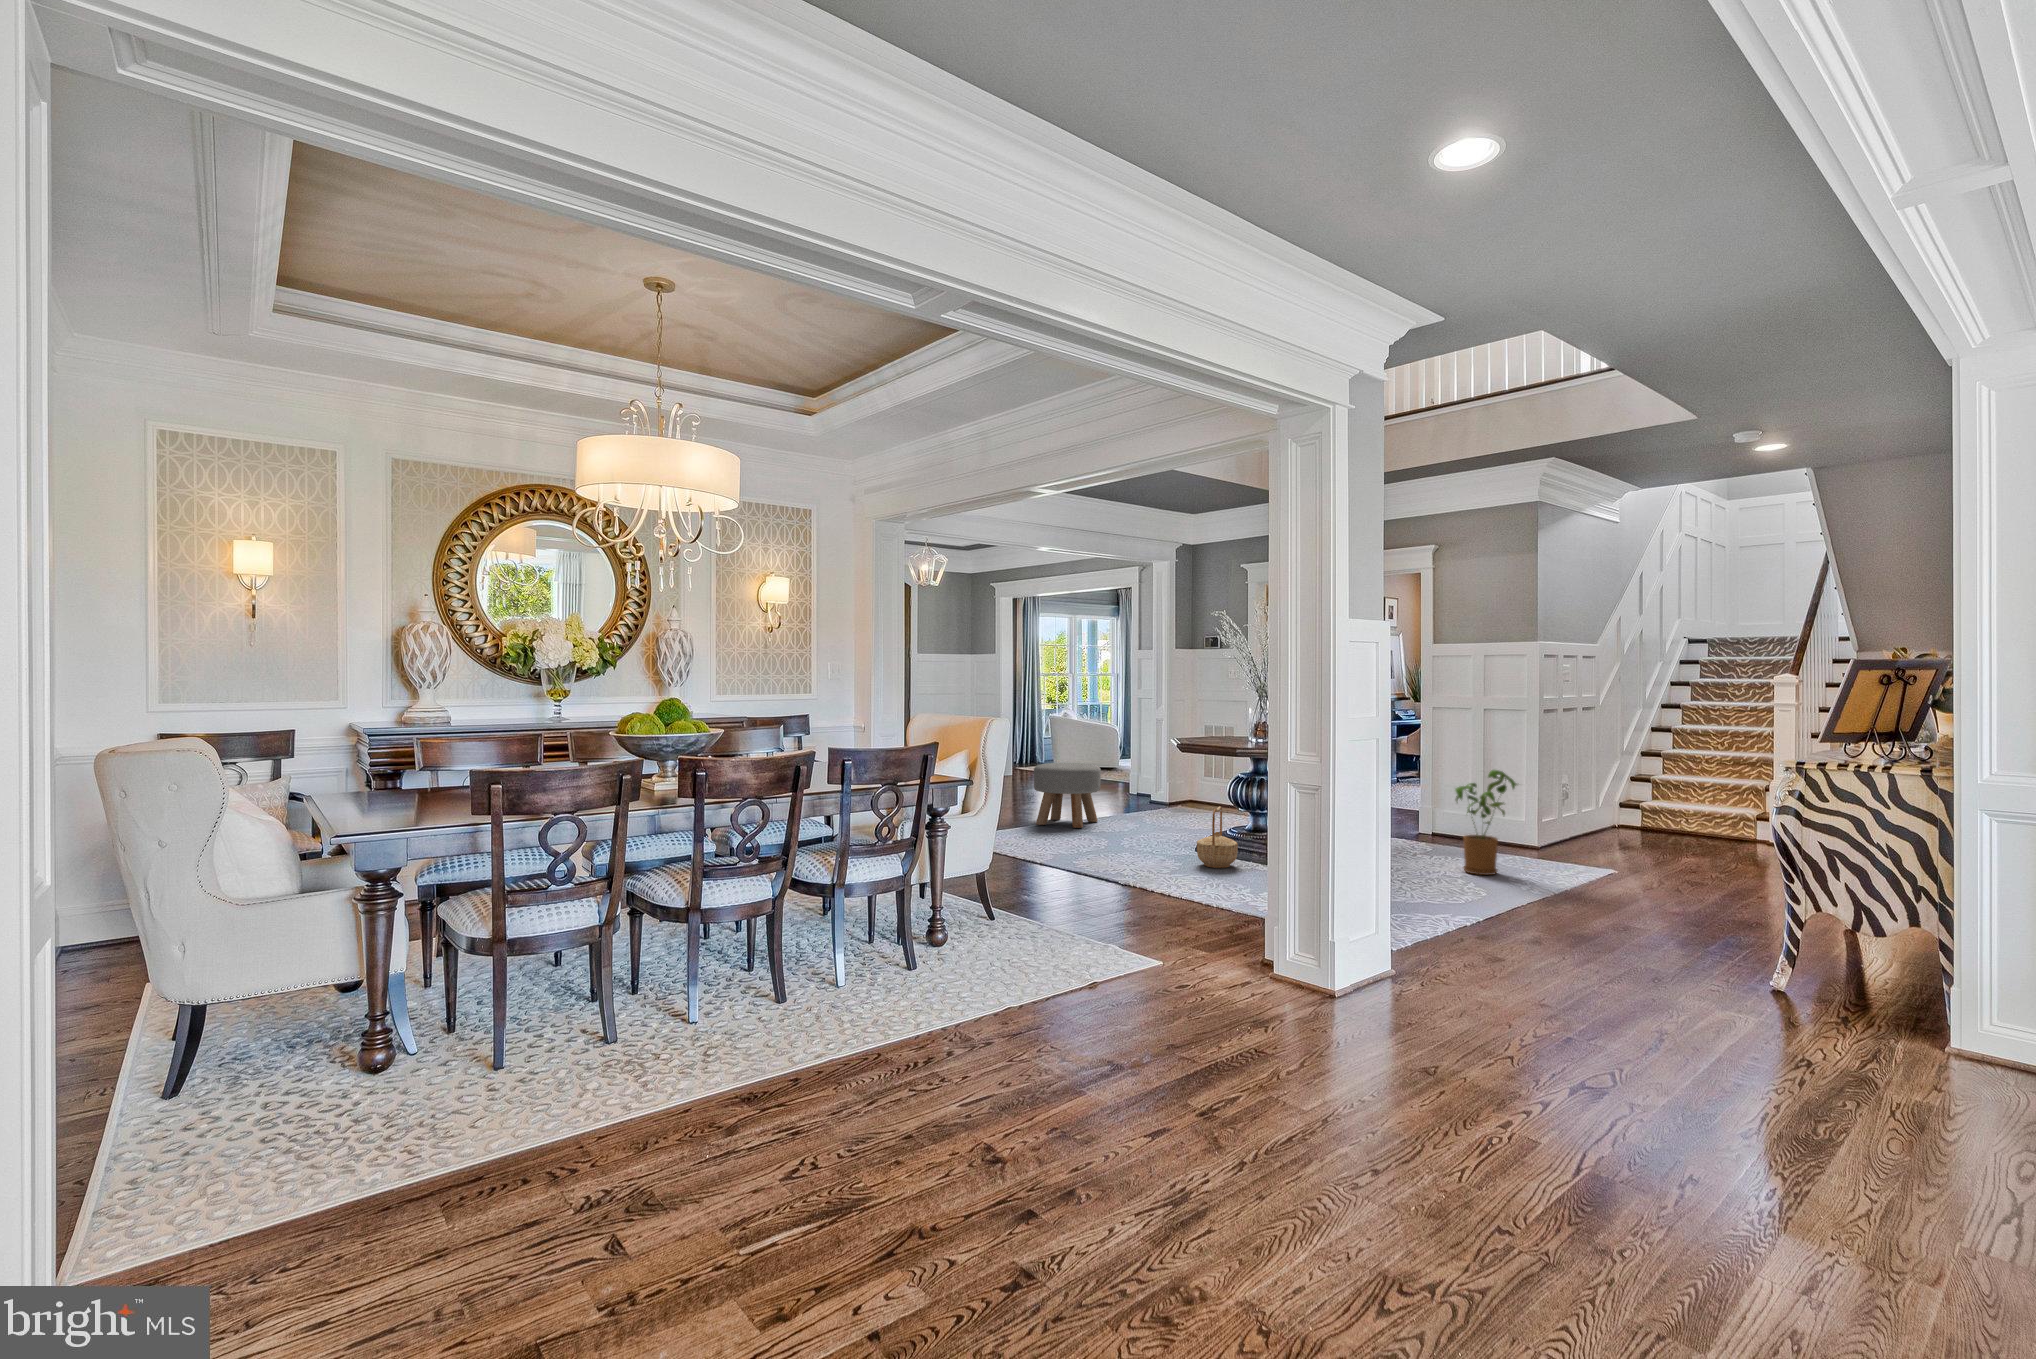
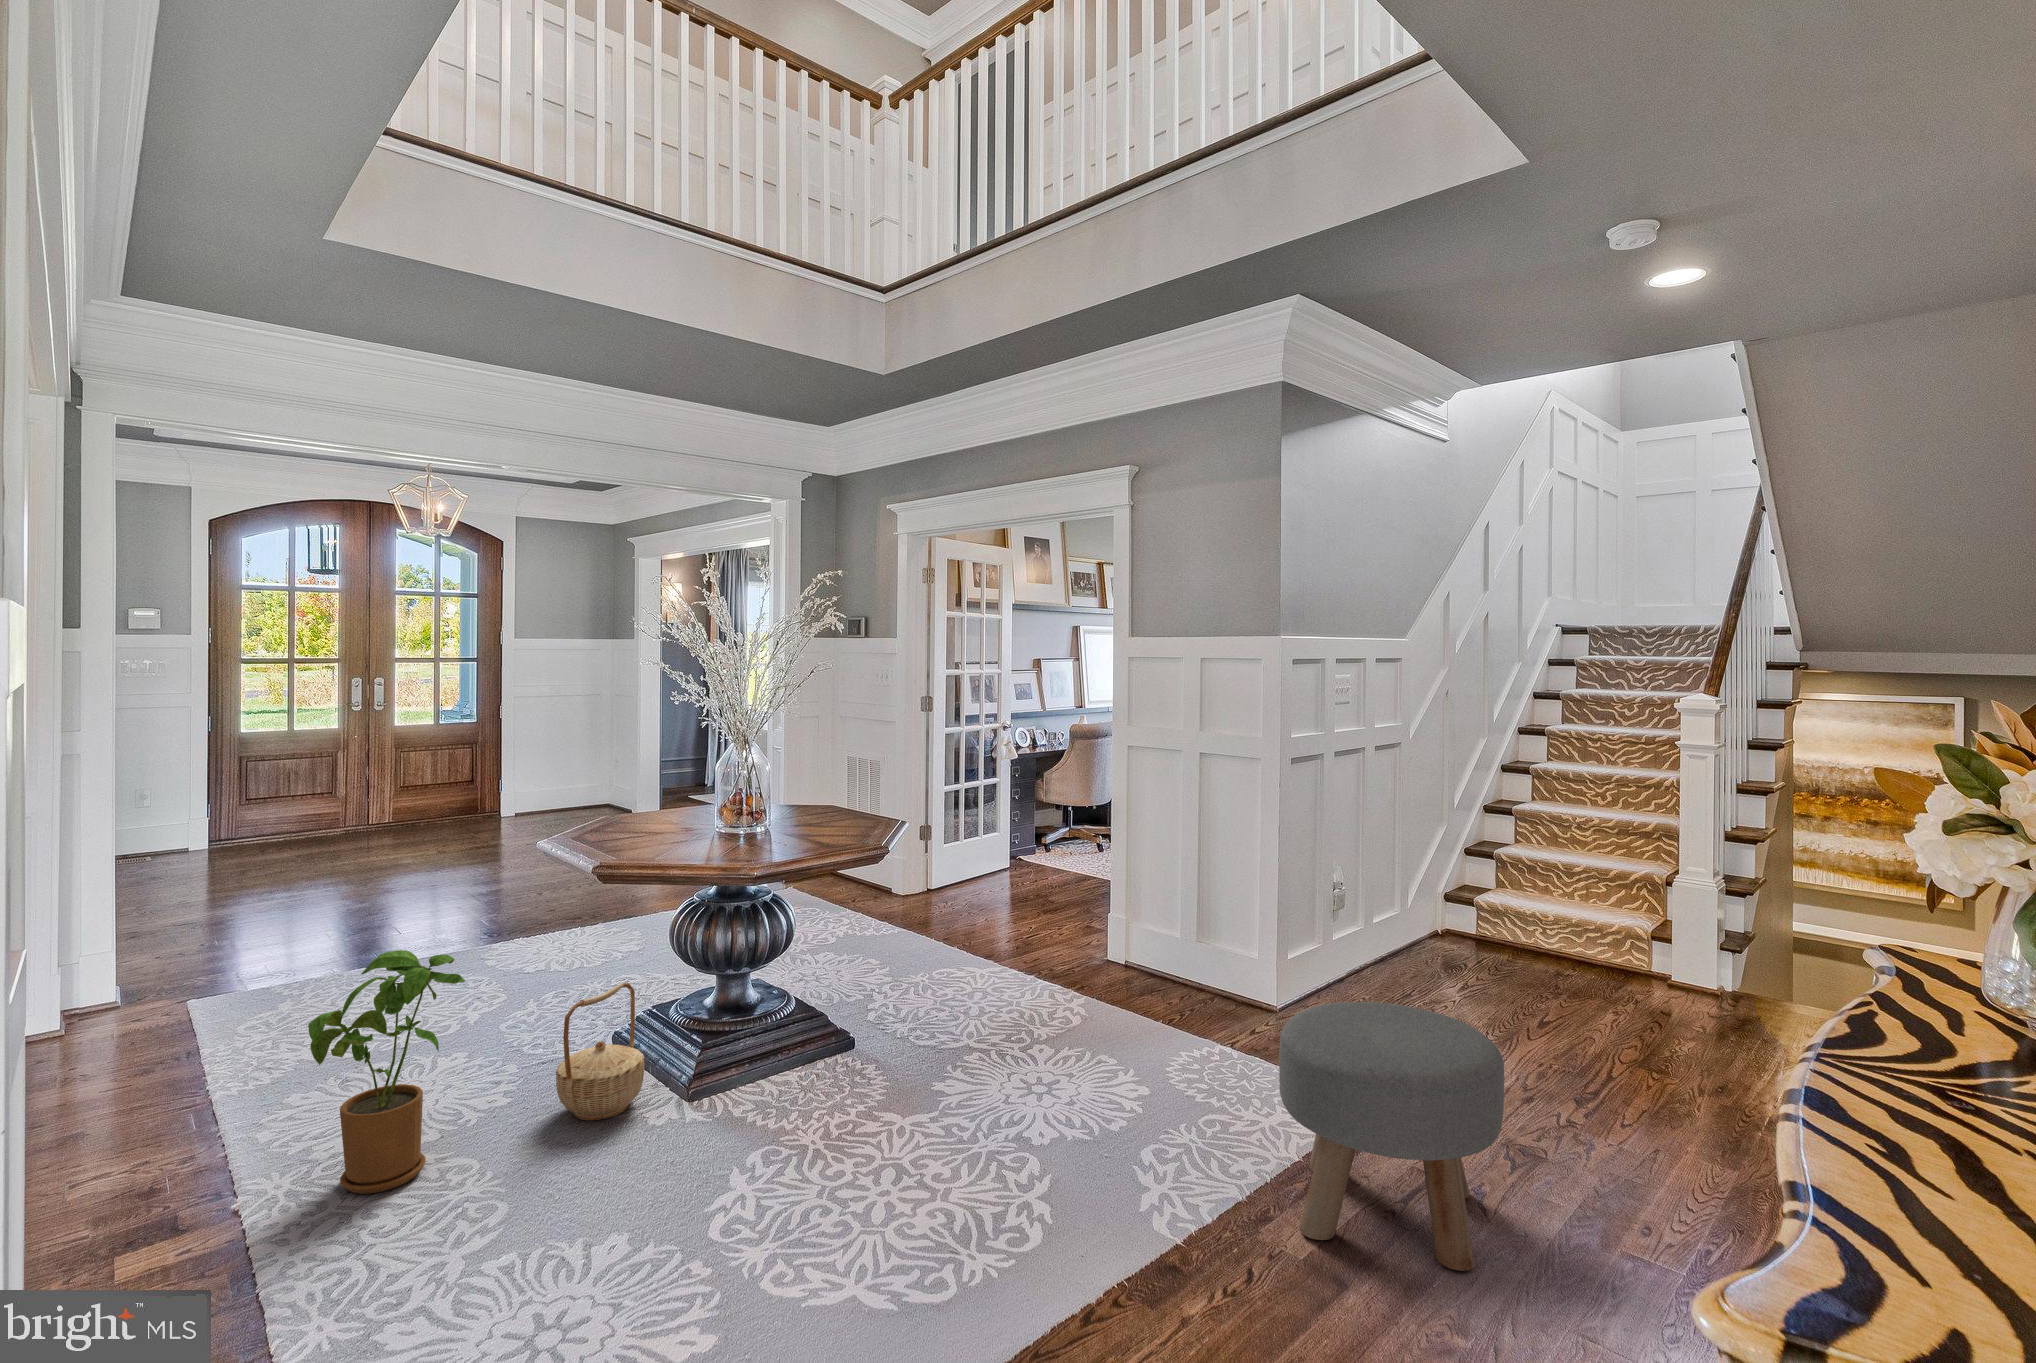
ottoman: present [1034,763,1101,828] -> present [1279,1002,1504,1271]
house plant: present [1455,770,1517,875] -> present [308,950,465,1194]

